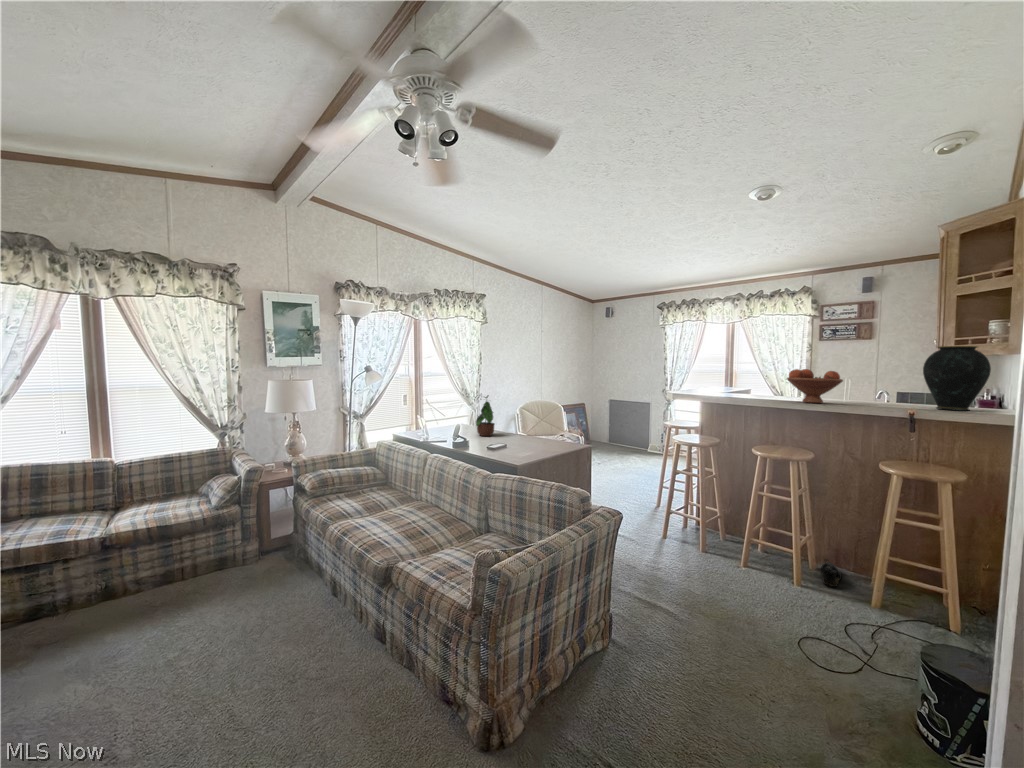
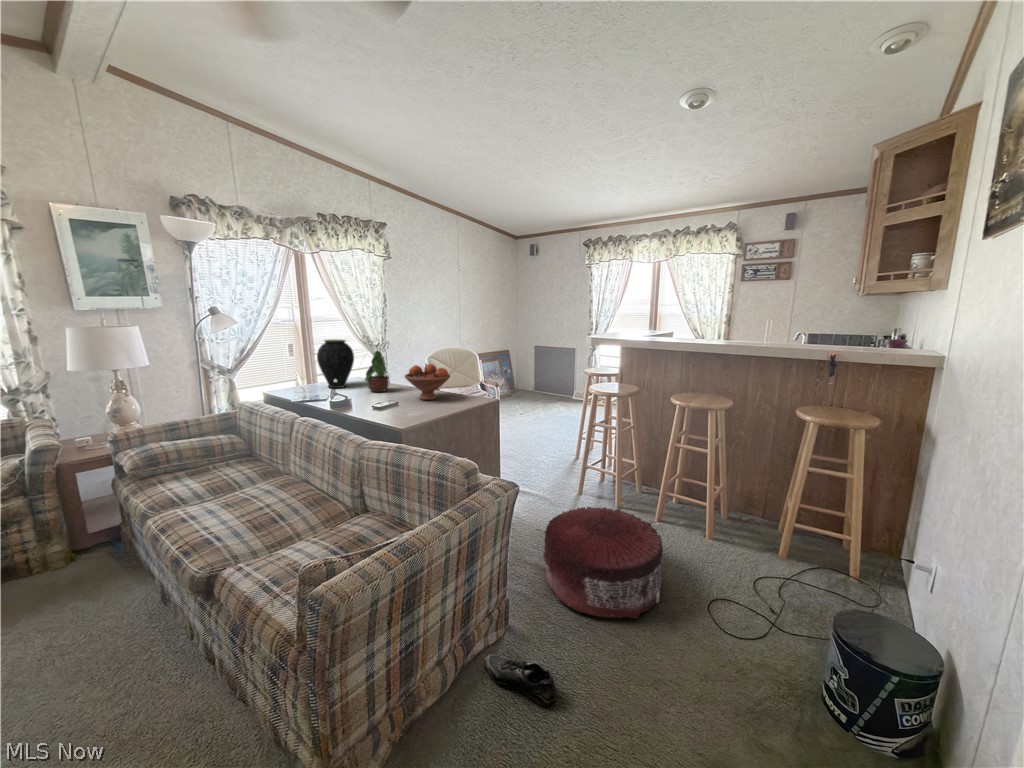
vase: present [923,346,991,411] -> present [317,339,354,388]
fruit bowl: present [787,369,843,403] -> present [405,364,450,400]
pouf: none [639,543,752,644] -> present [543,507,663,618]
shoe: present [821,559,842,587] -> present [484,655,556,707]

